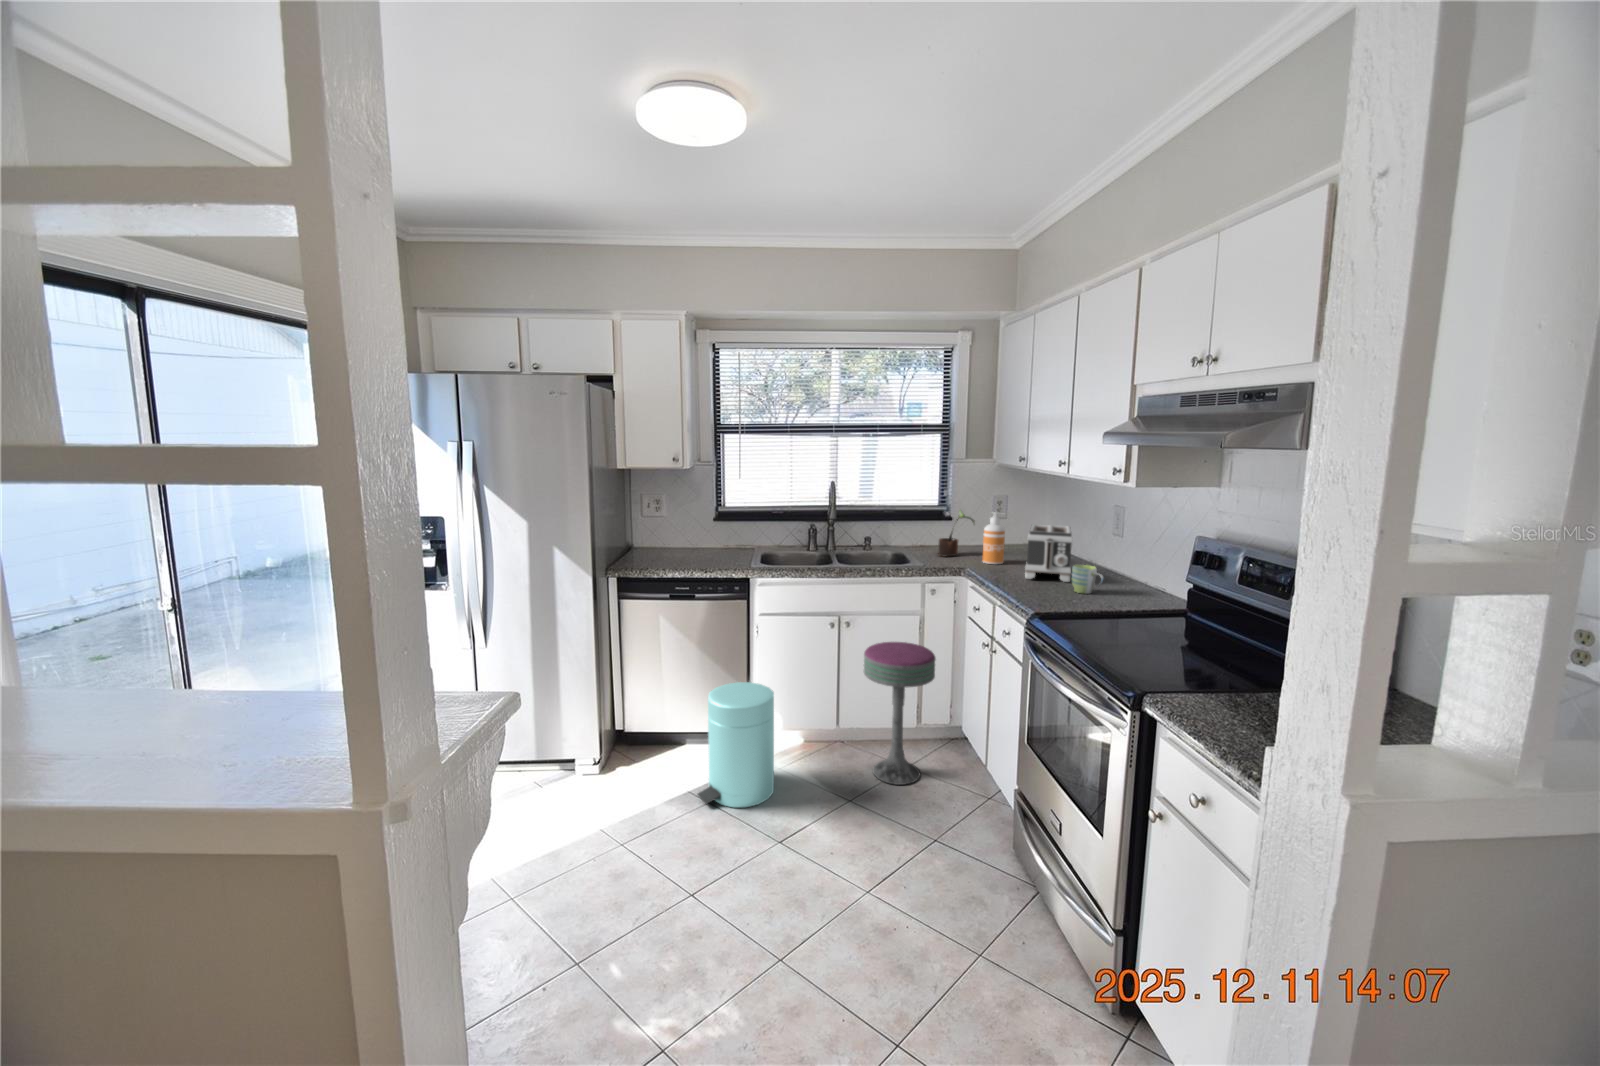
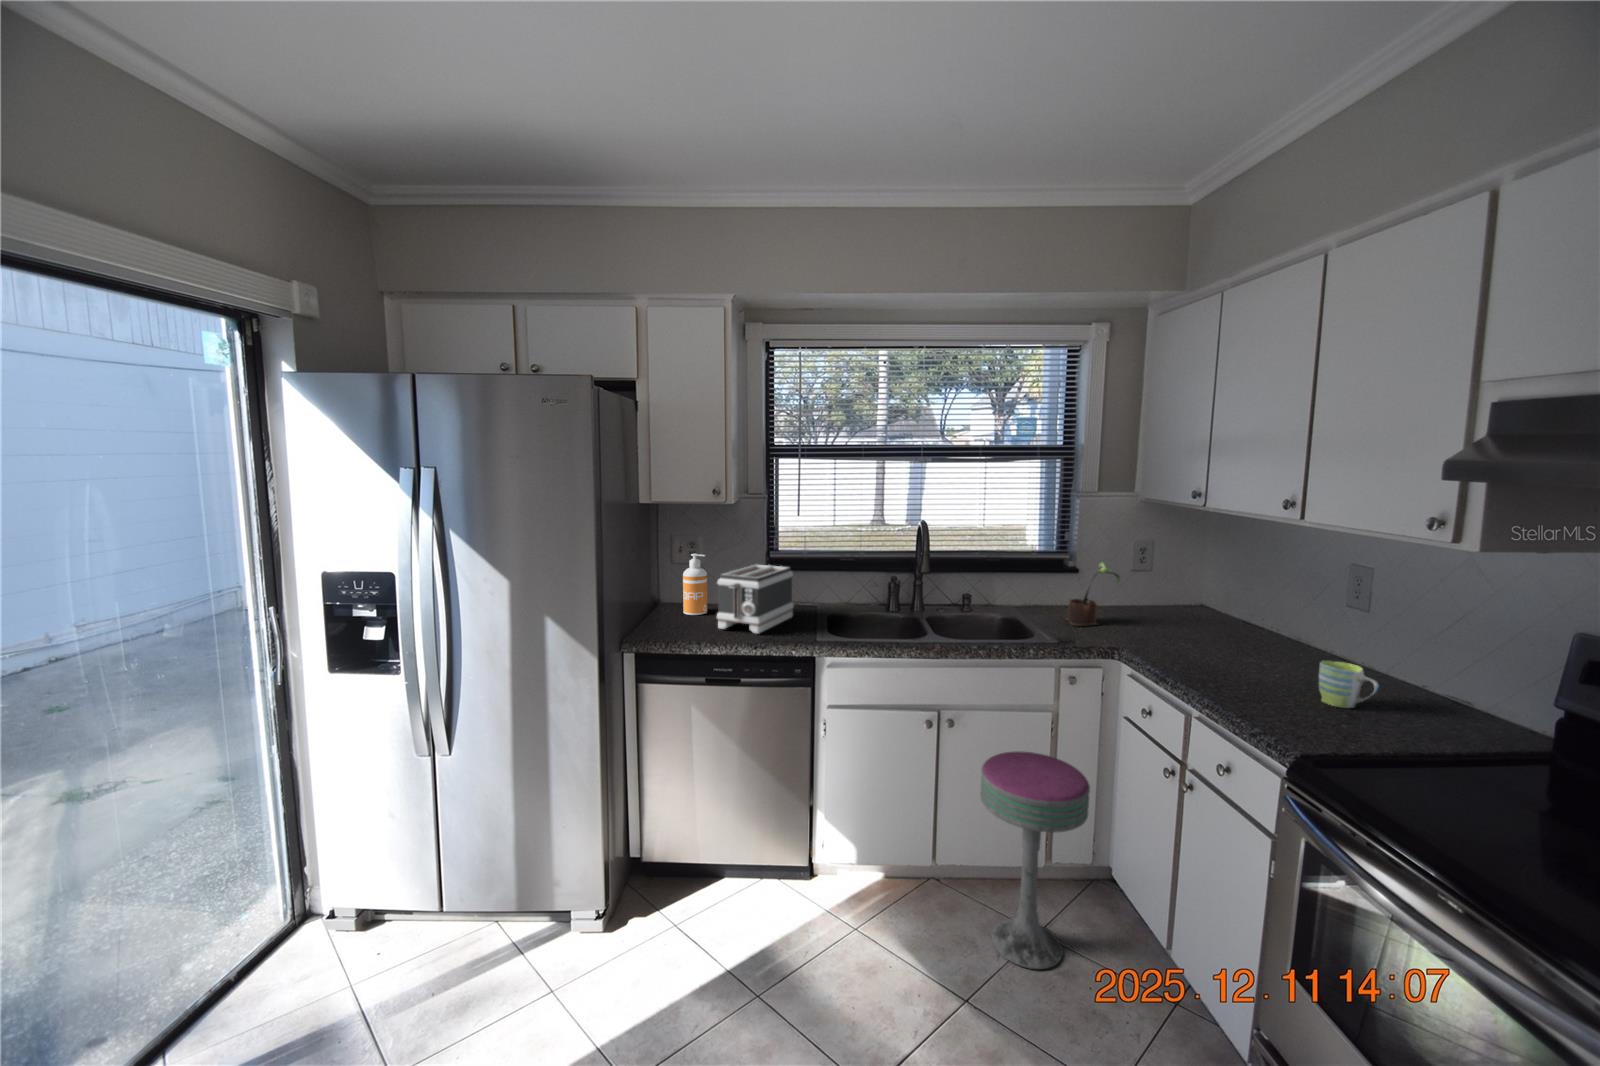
soap dispenser: present [982,512,1005,564] -> present [683,554,707,615]
toaster: present [1025,524,1073,582] -> present [717,564,794,634]
trash can: present [697,682,774,807] -> none [744,810,856,1008]

